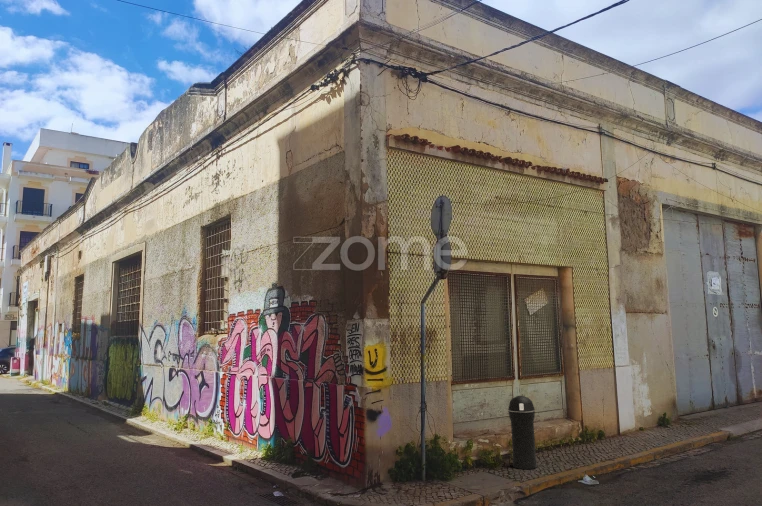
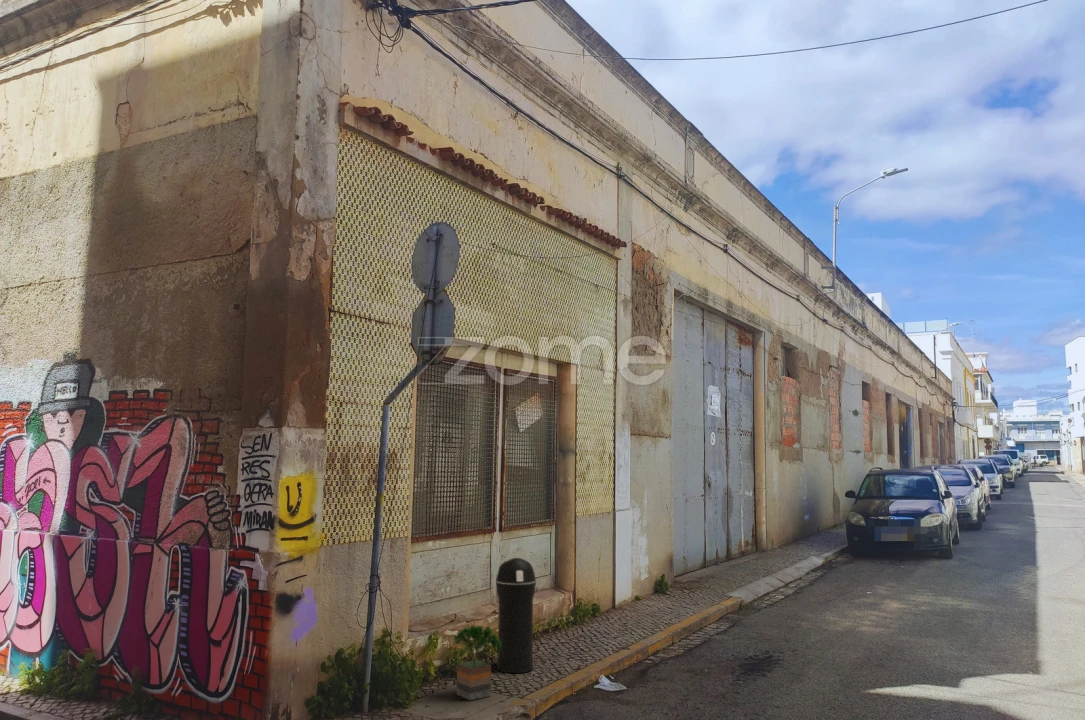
potted tree: none [475,435,506,481] -> present [453,626,502,700]

